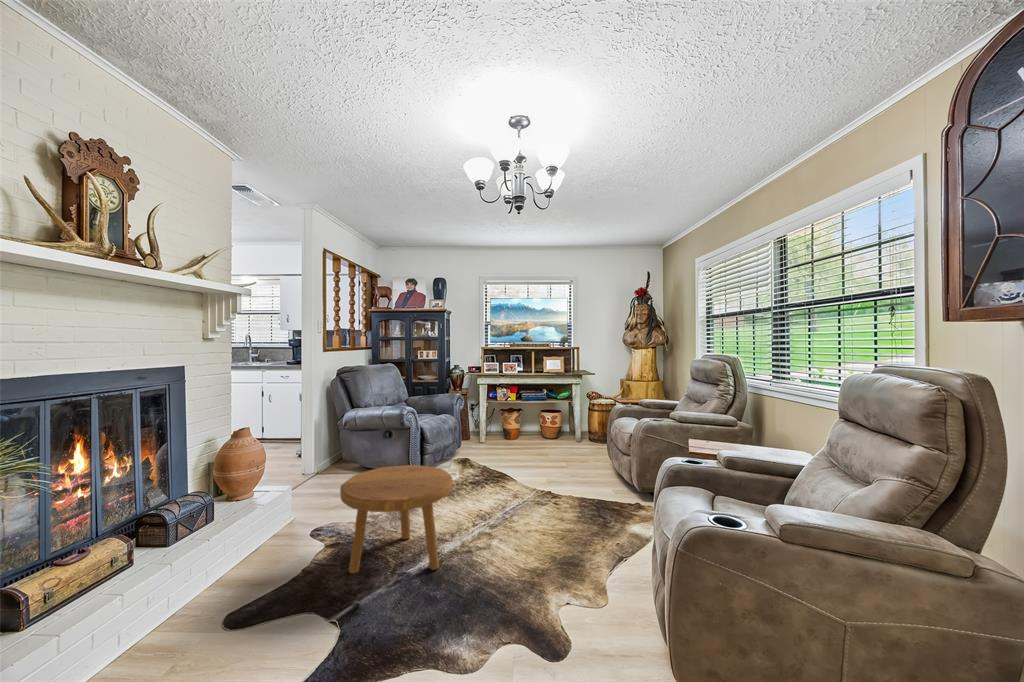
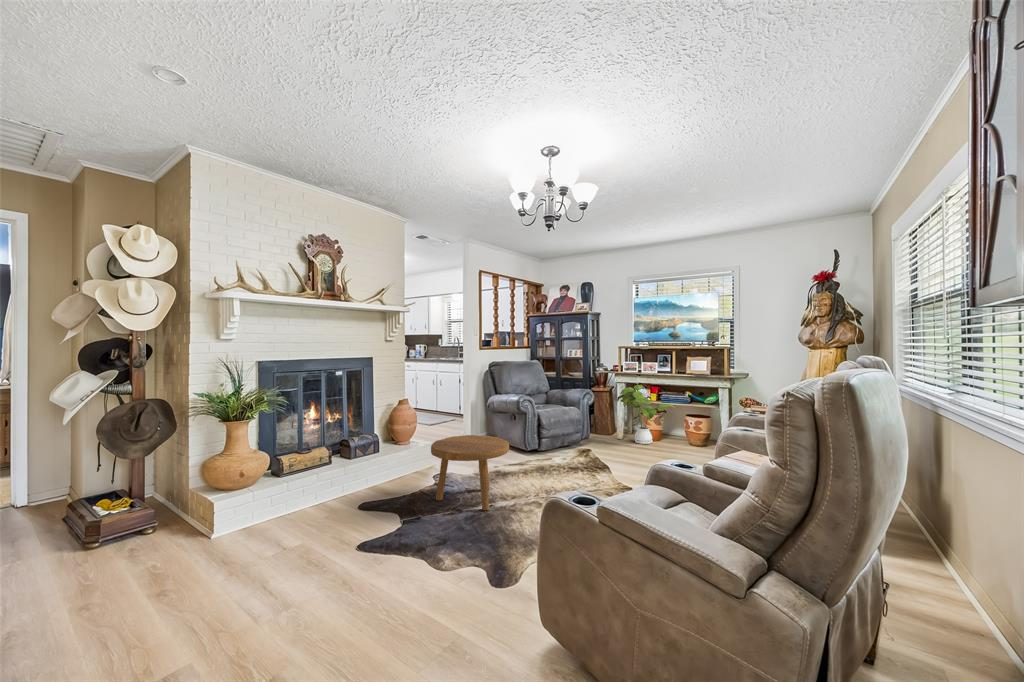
house plant: none [482,386,540,446] -> present [617,385,675,444]

